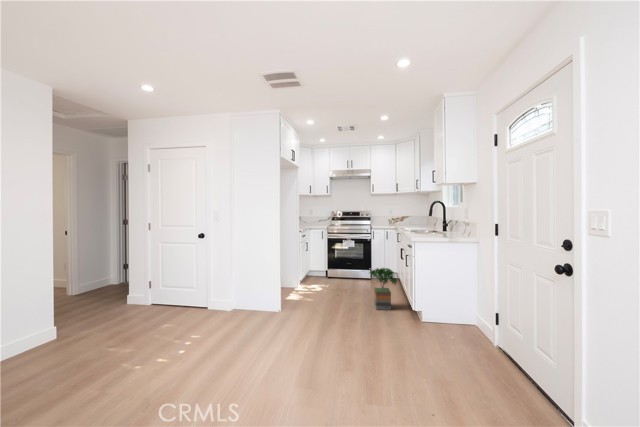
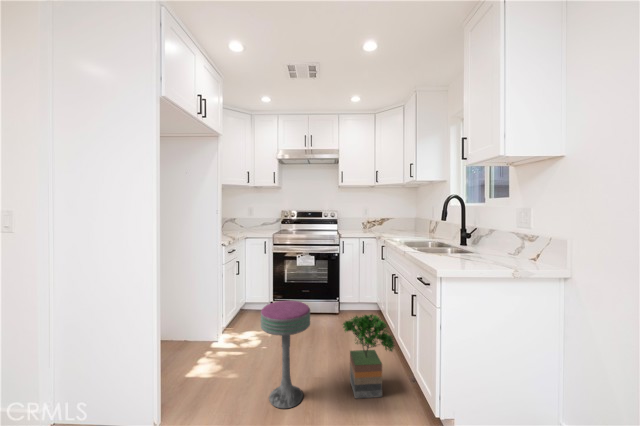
bar stool: none [326,259,352,311] -> present [261,301,310,409]

